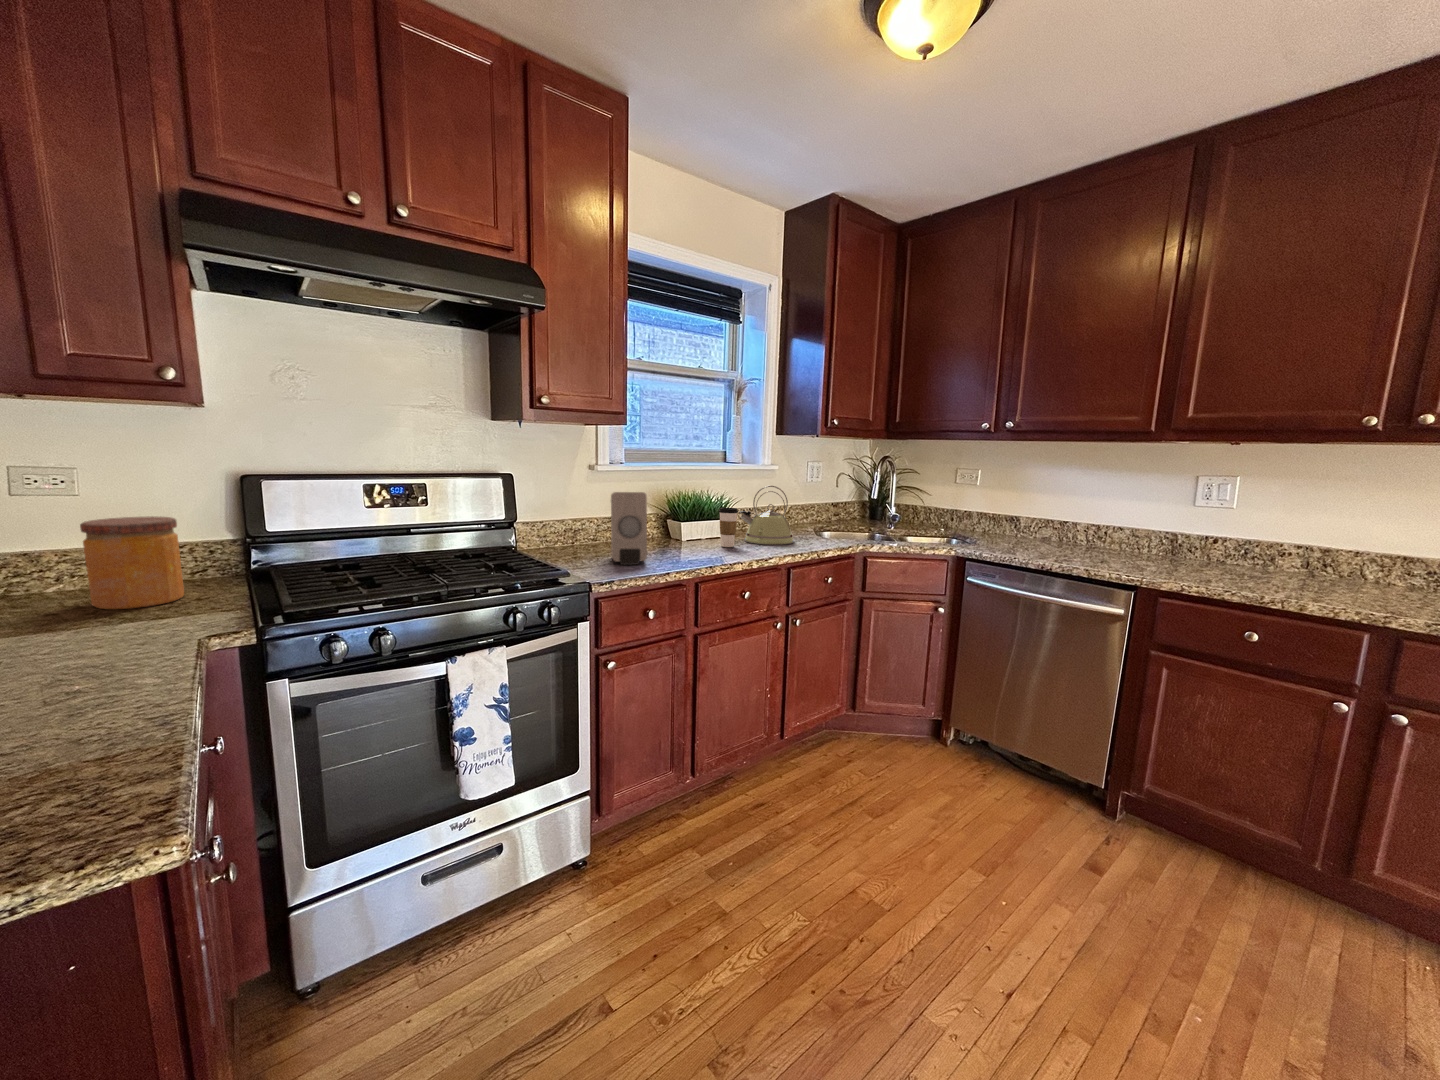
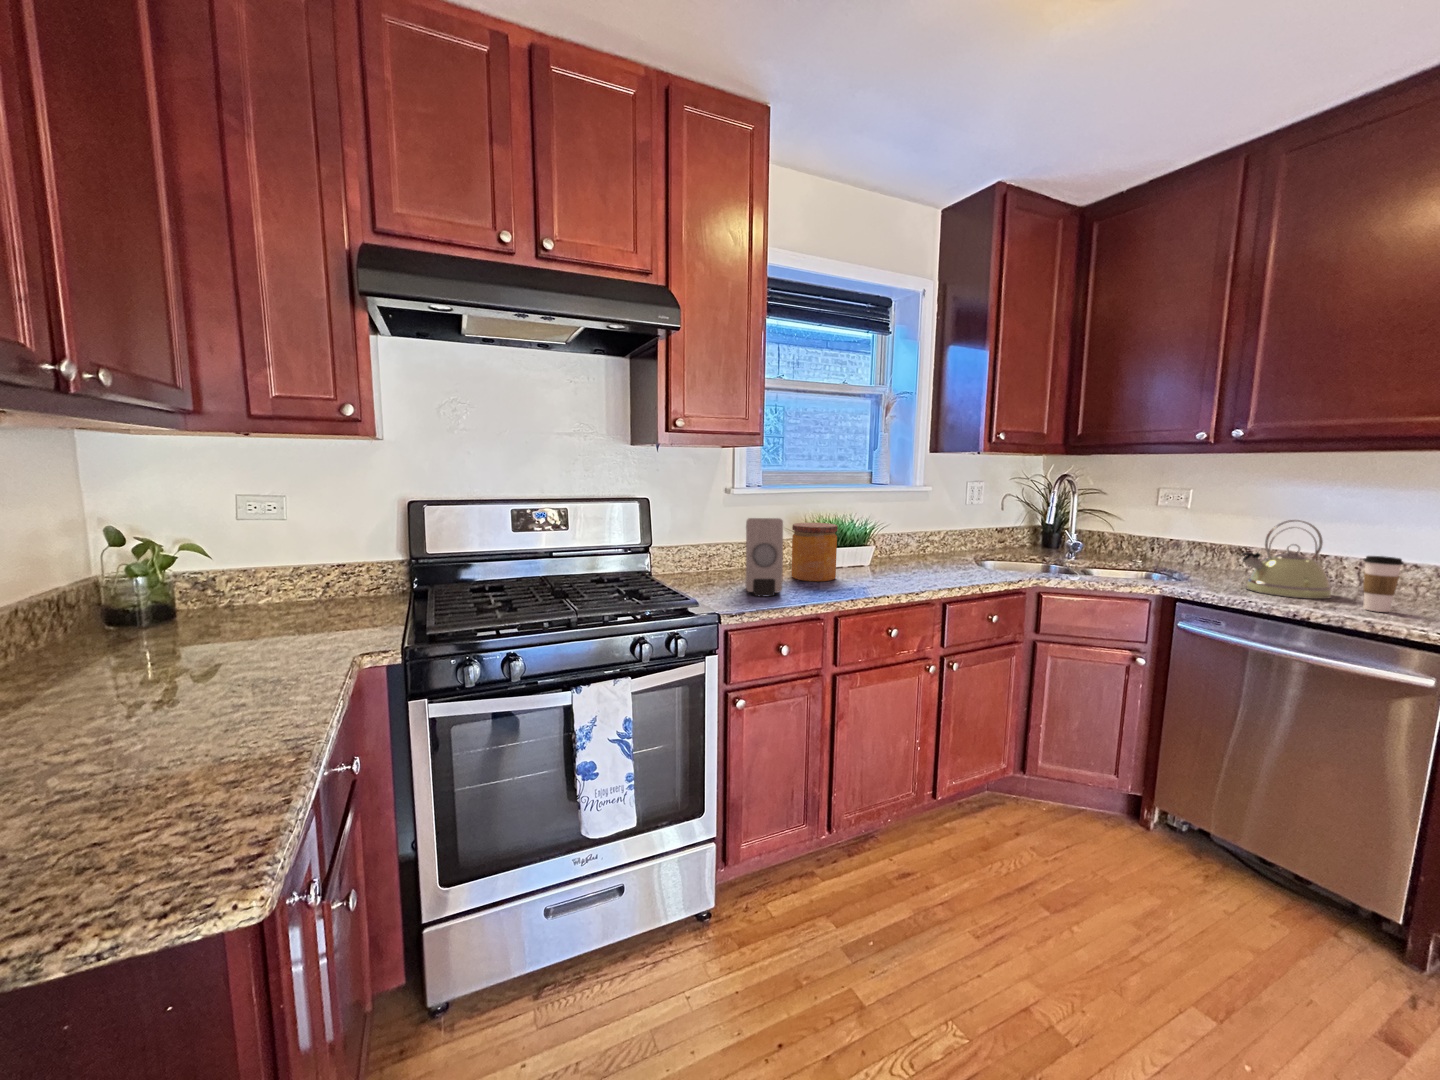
kettle: present [739,486,794,545] -> present [1242,520,1332,599]
coffee cup: present [719,508,738,547] -> present [1363,556,1404,612]
jar: present [80,516,184,609] -> present [792,523,838,582]

